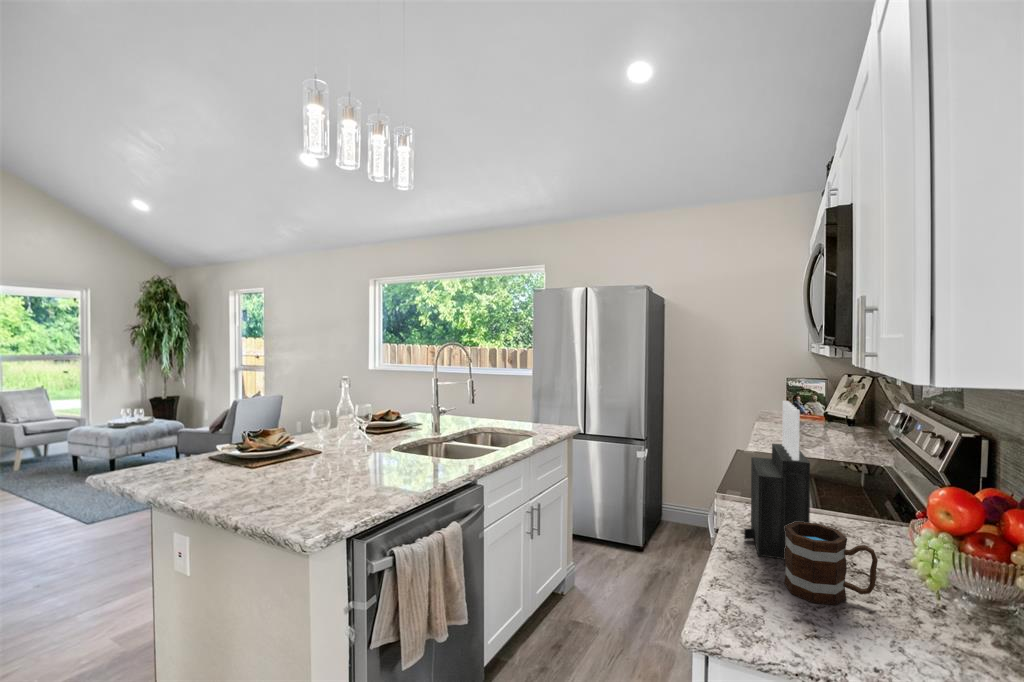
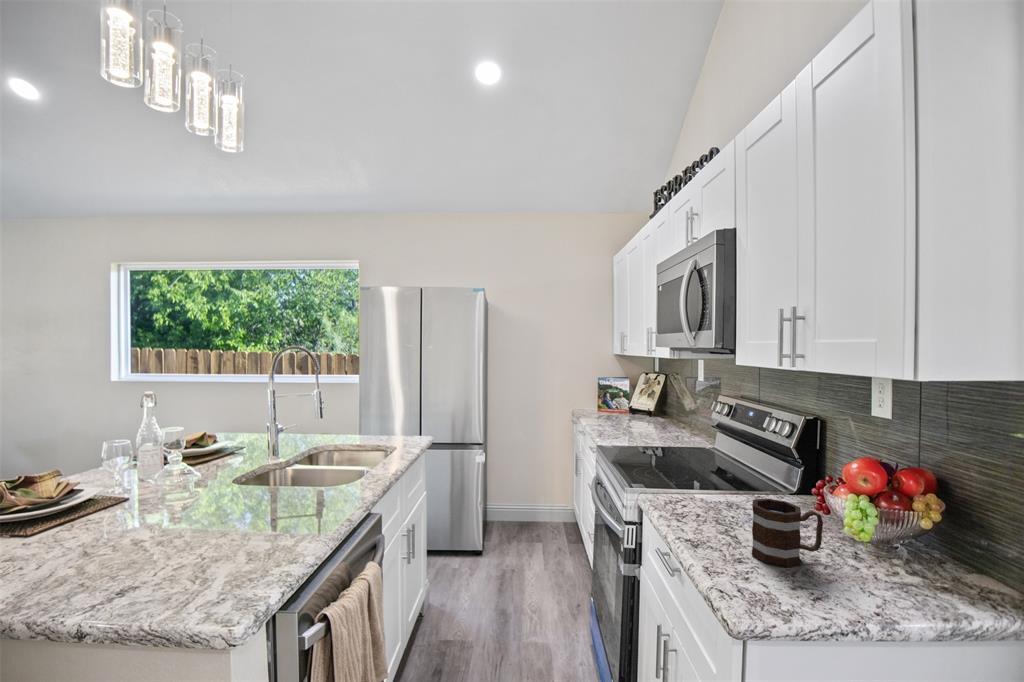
knife block: present [744,401,810,560] -> none [679,397,747,535]

